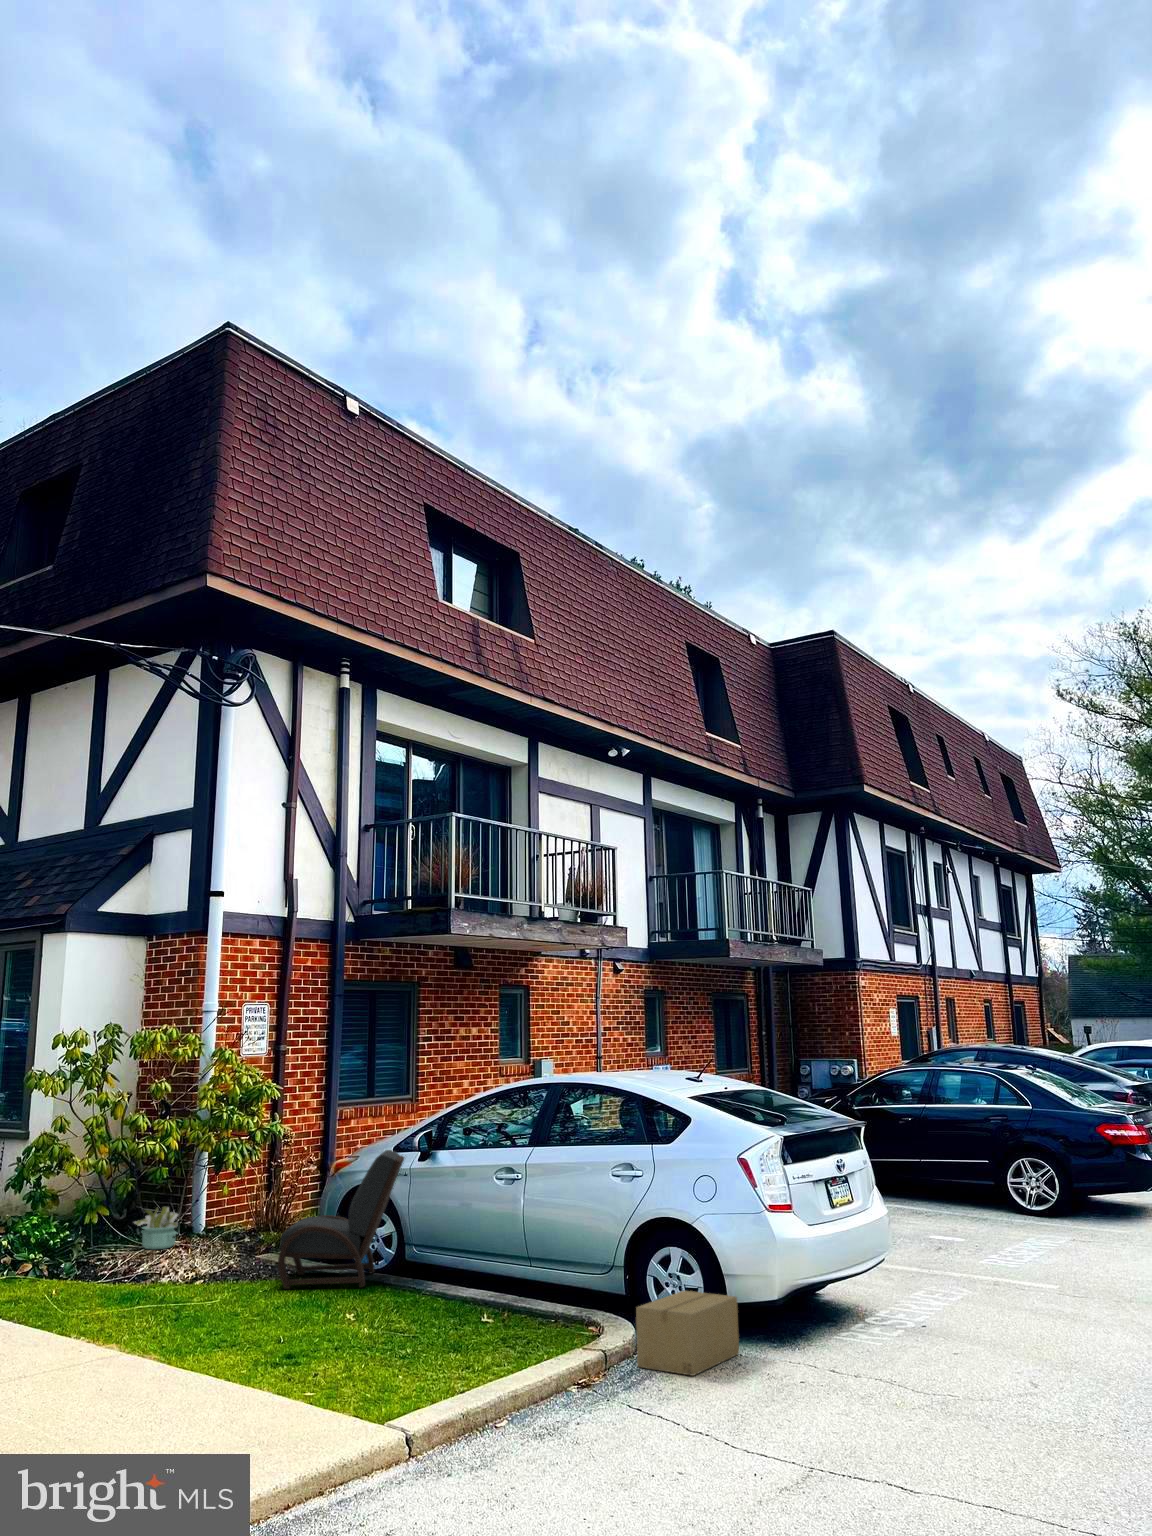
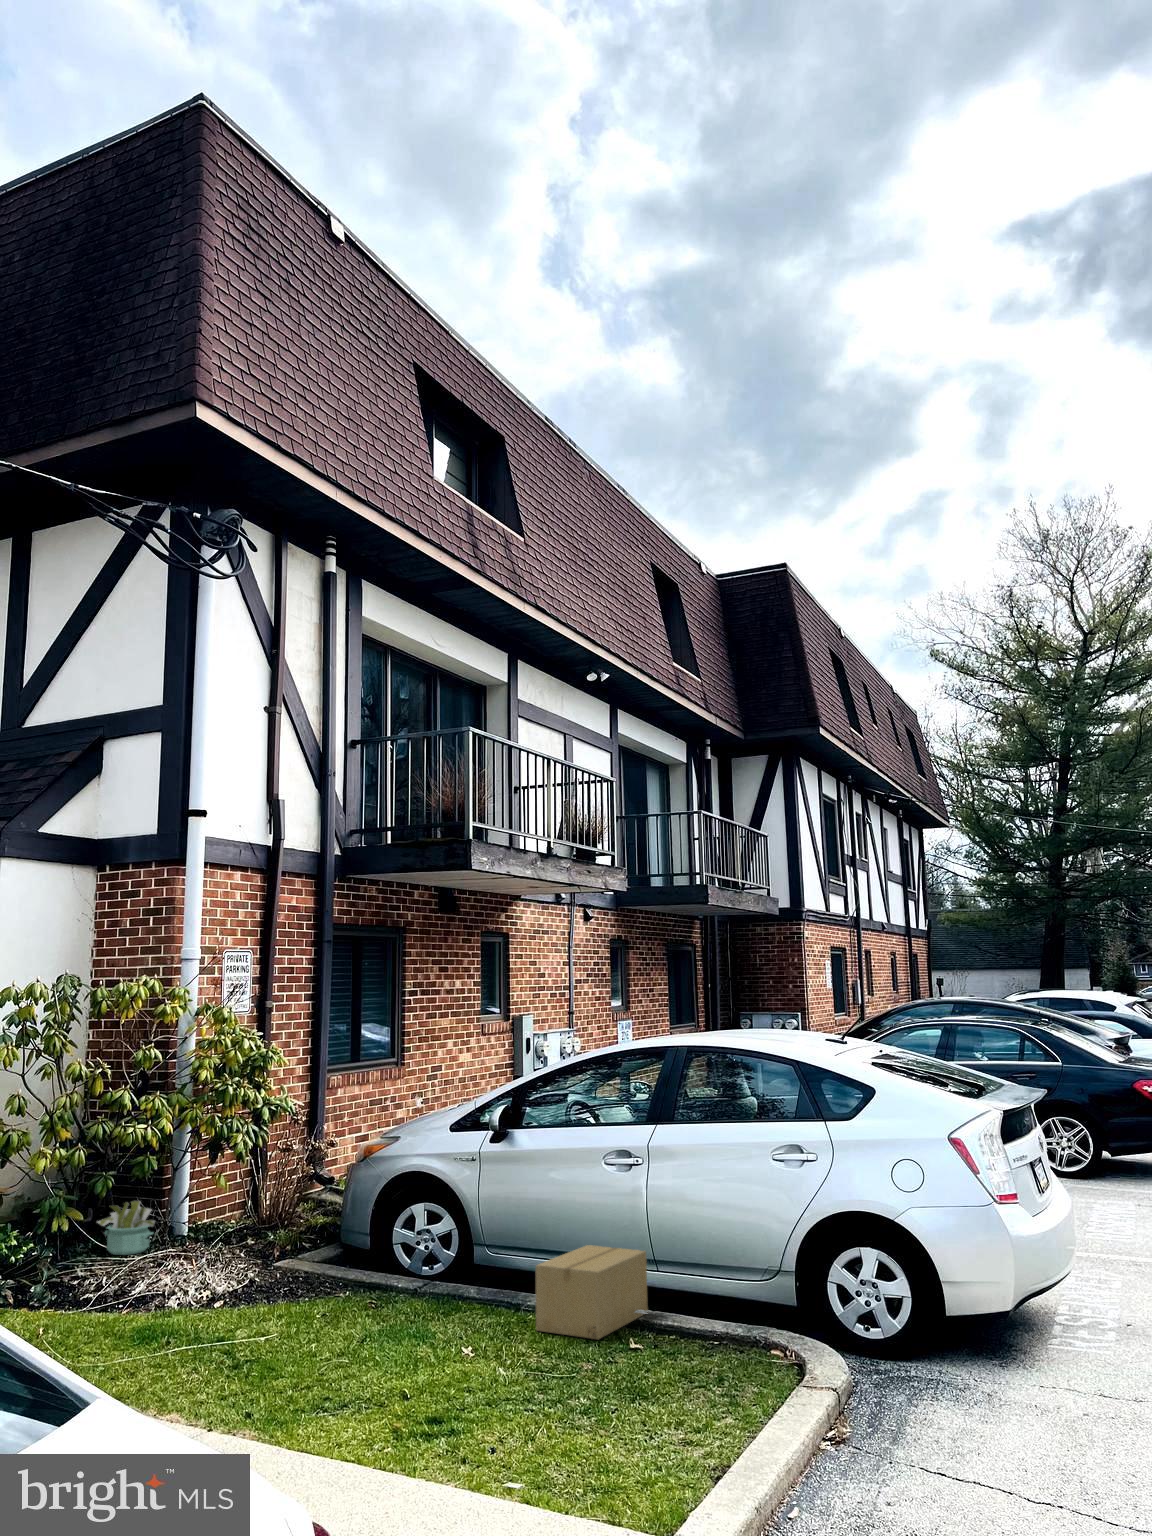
lounge chair: present [278,1150,404,1289] -> none [328,1129,479,1310]
cardboard box: present [636,1290,739,1376] -> present [536,1245,648,1339]

